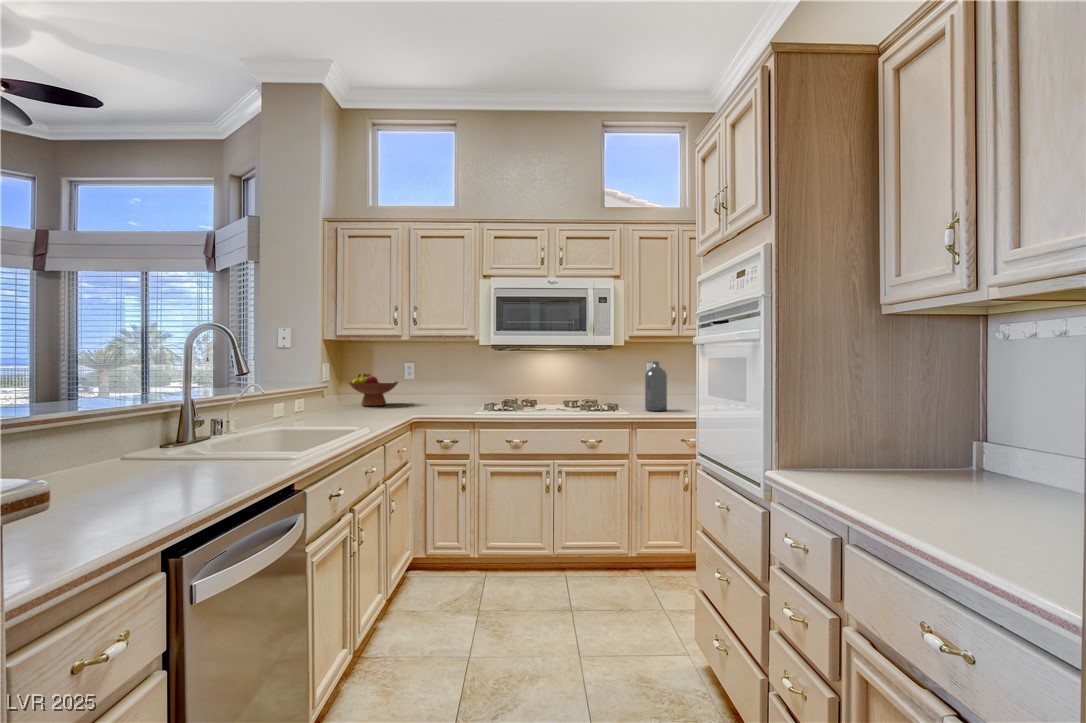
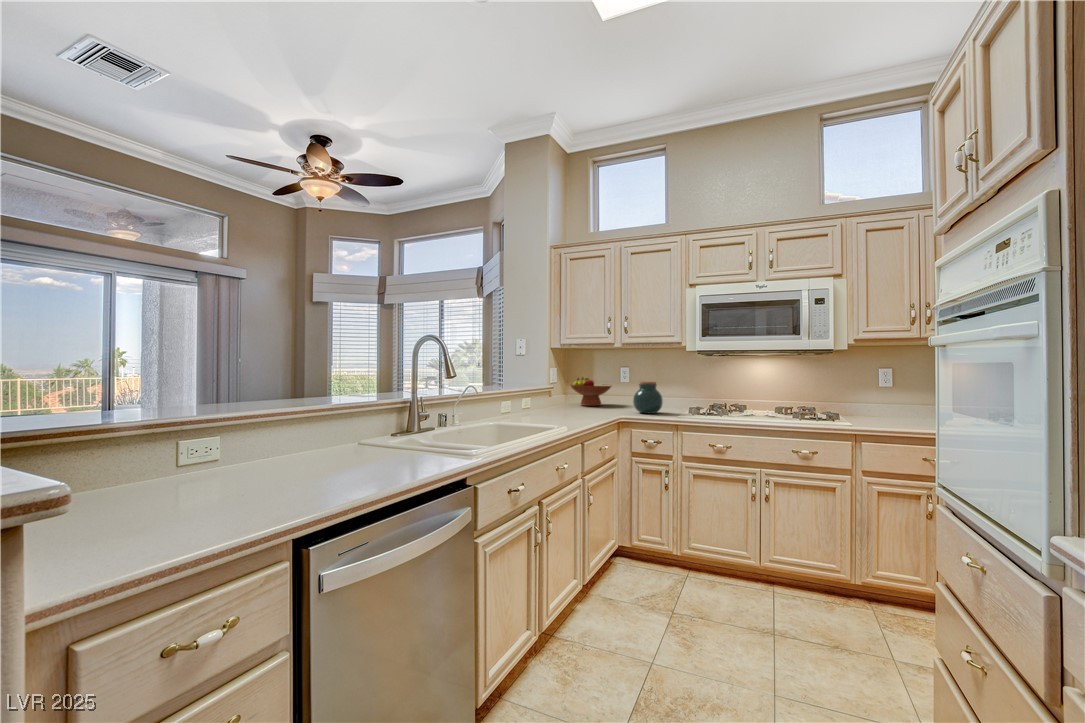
bottle: present [645,361,667,411] -> none [878,367,909,425]
jar: none [427,378,458,412] -> present [633,382,663,413]

